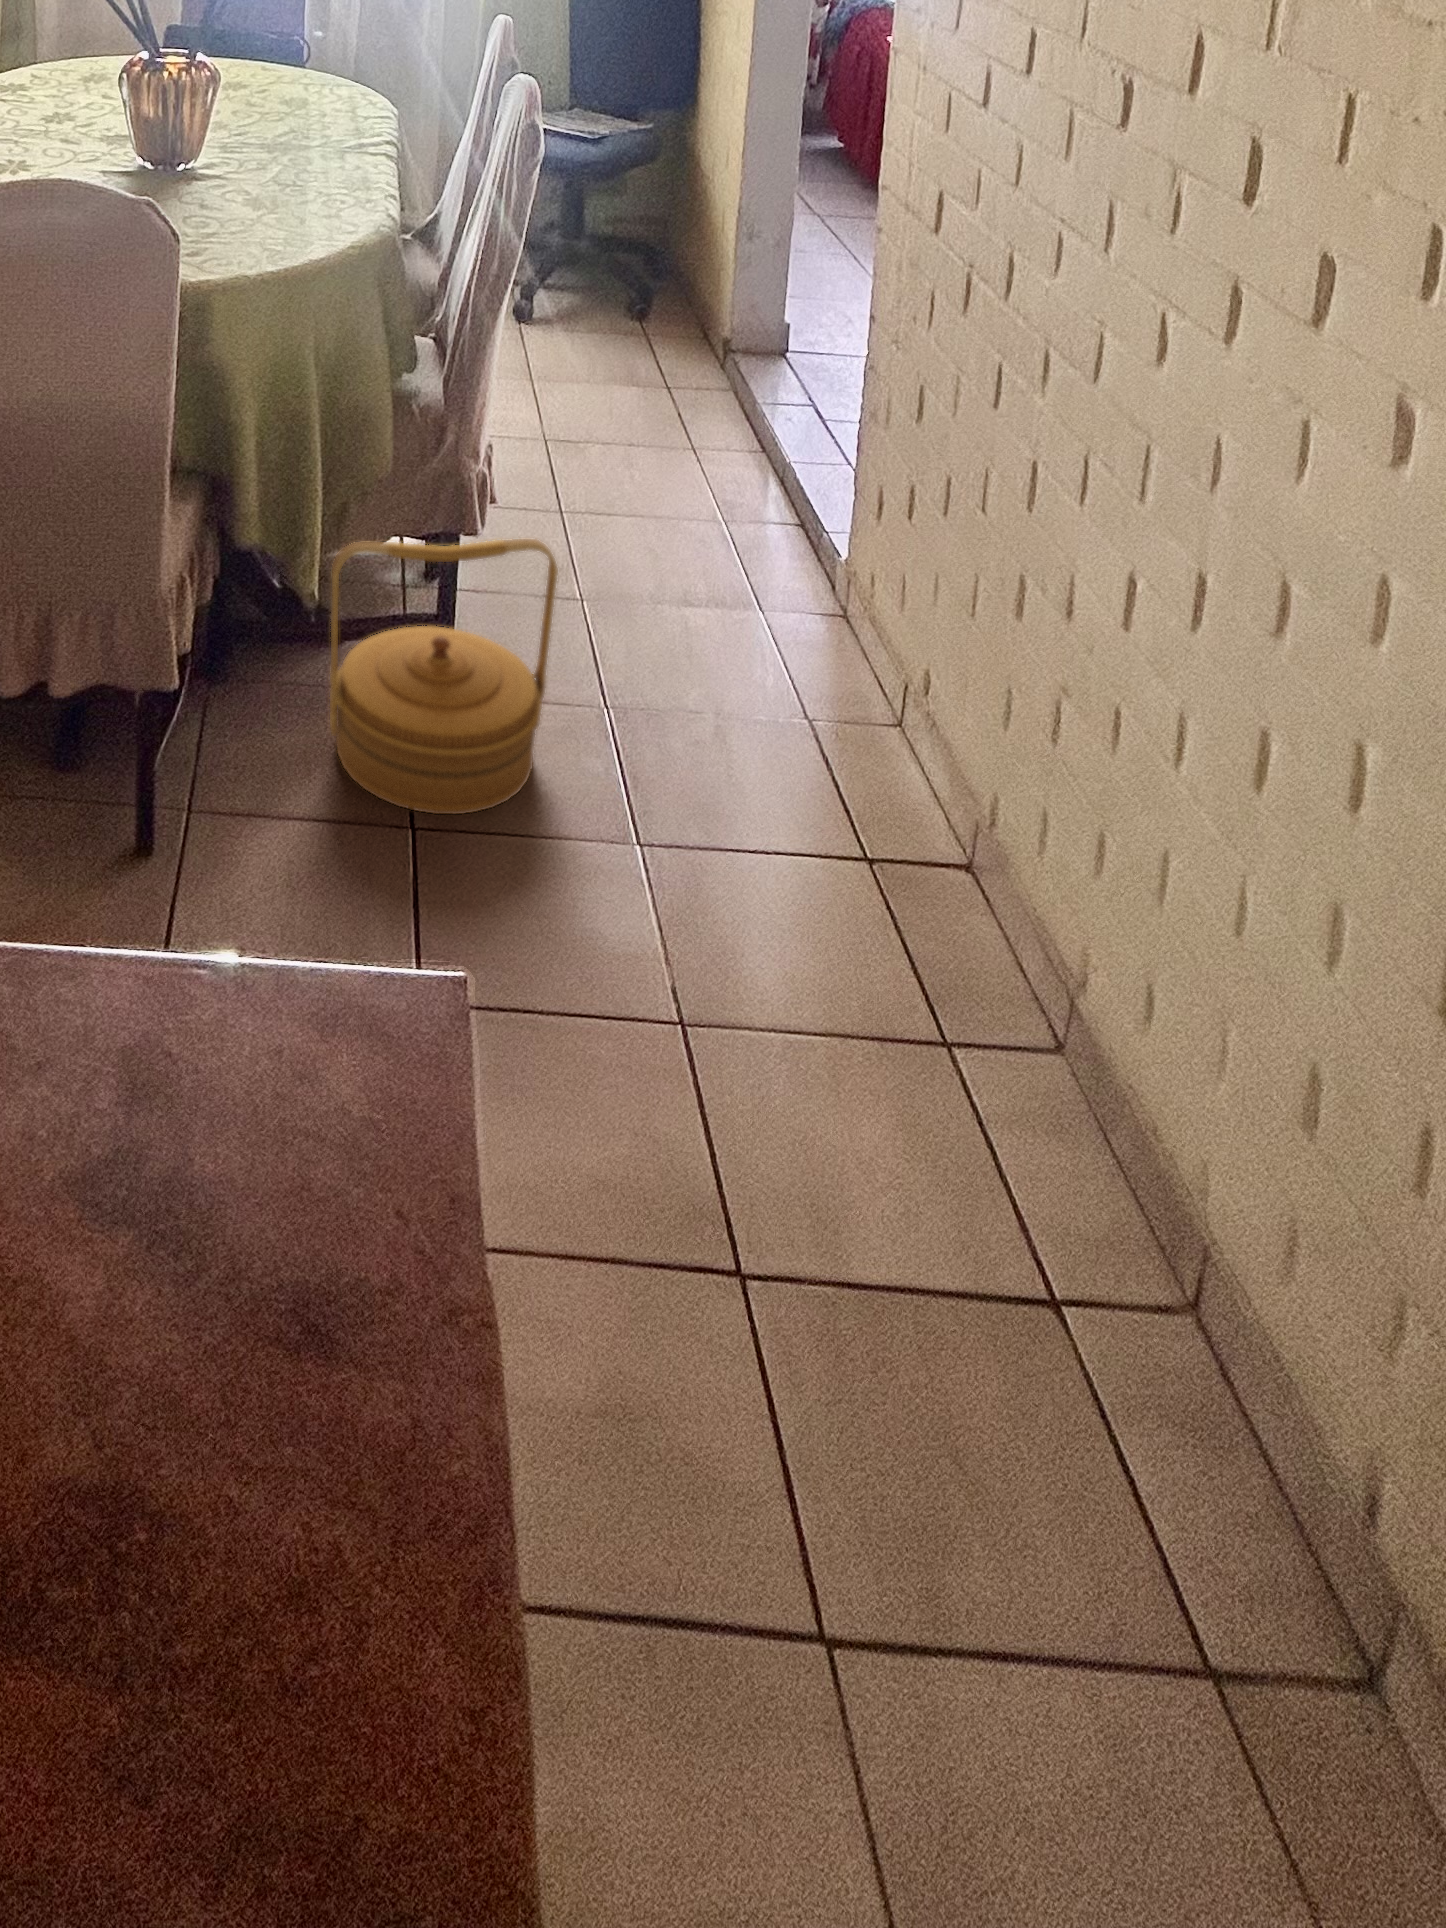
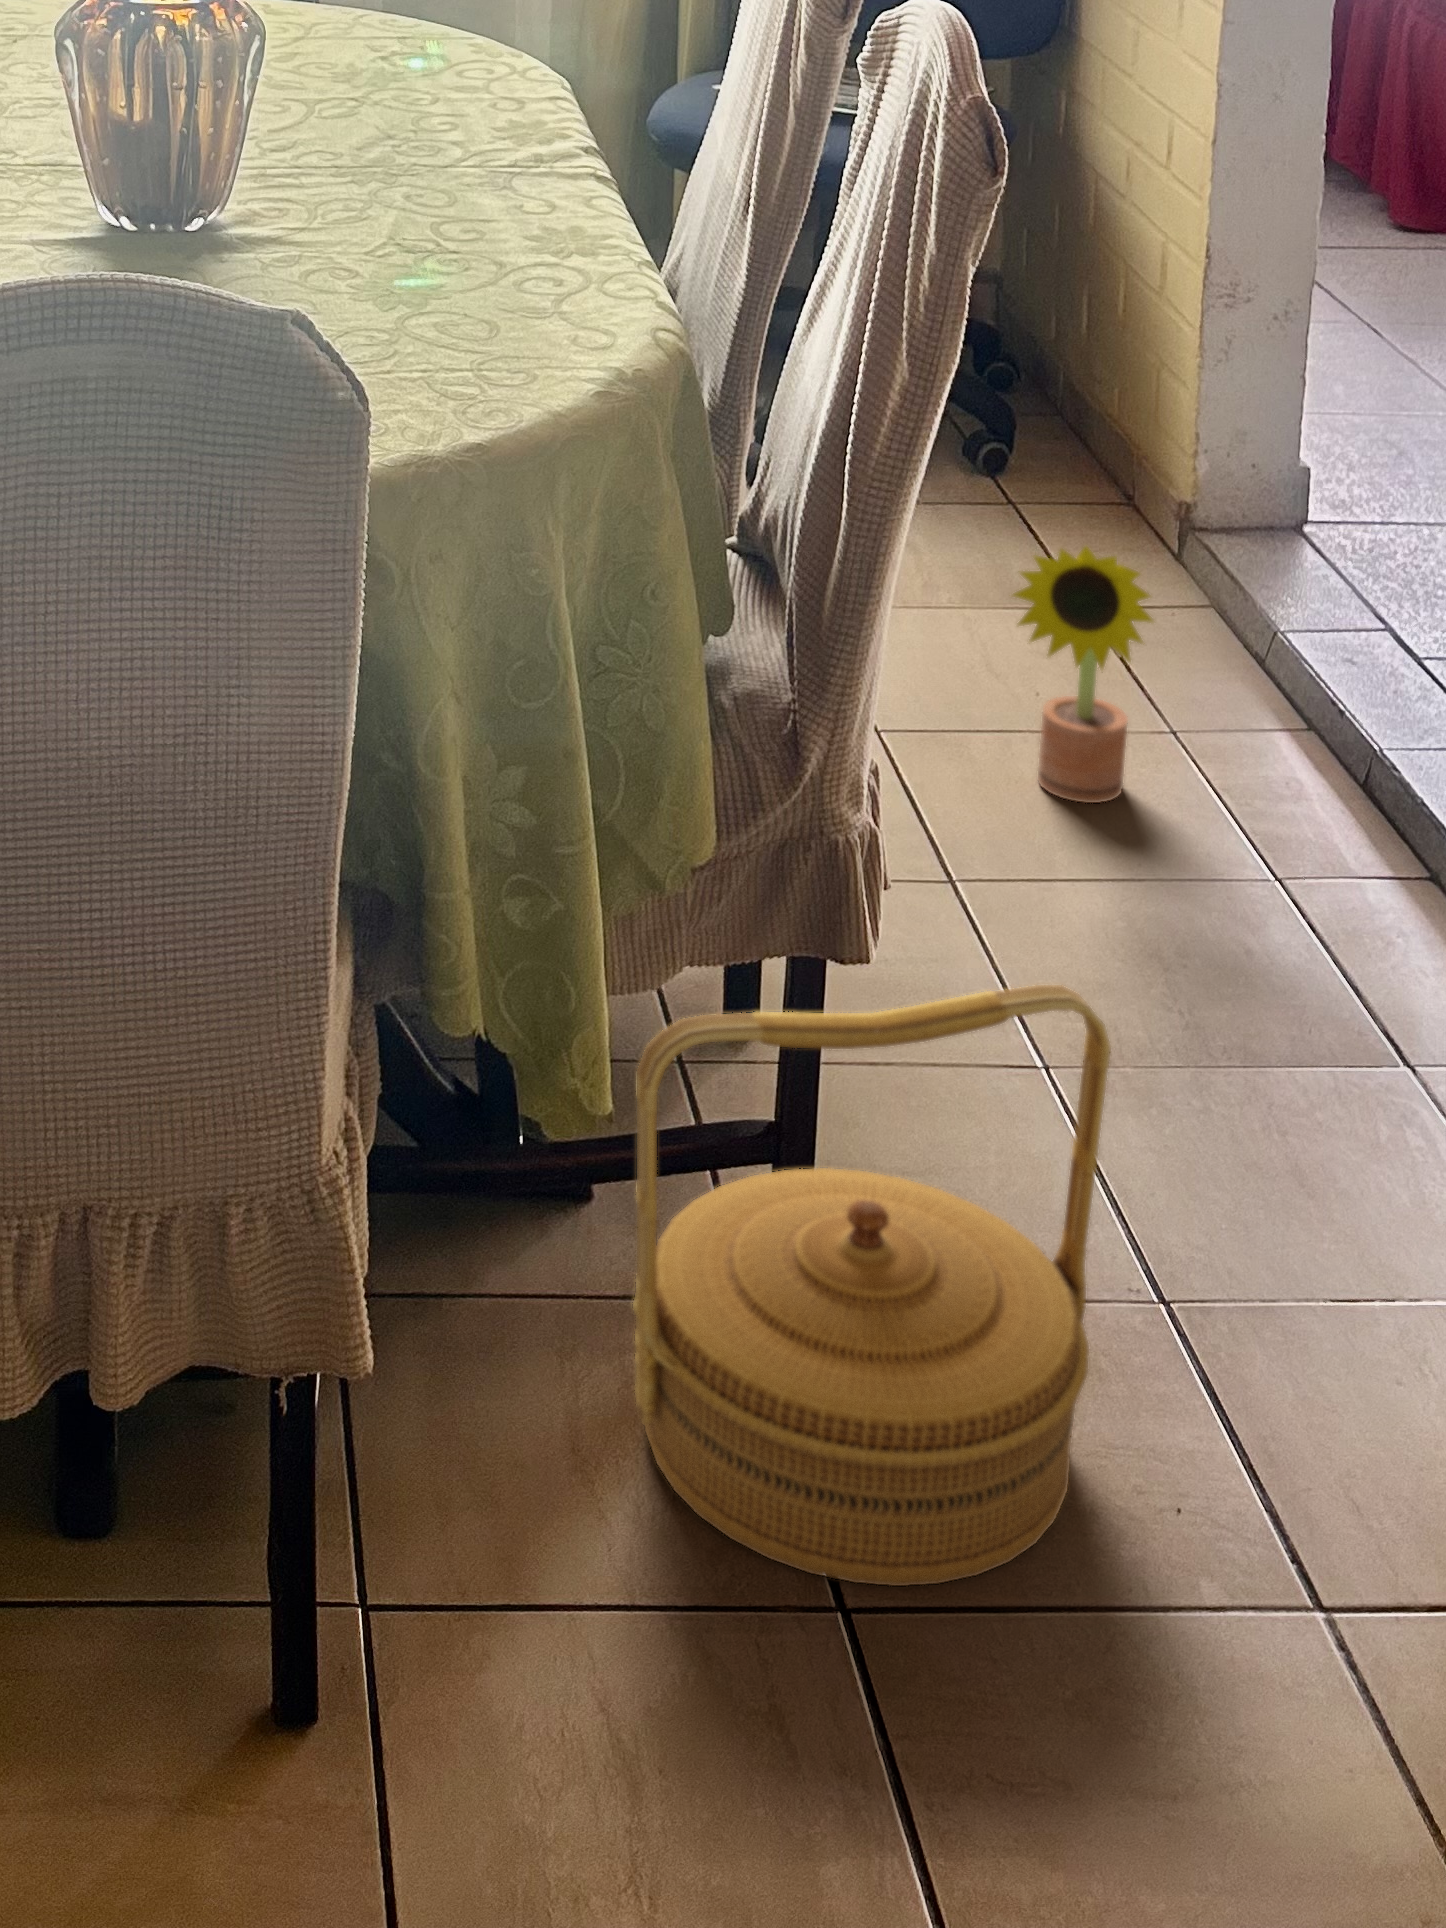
decorative plant: none [596,350,665,481] -> present [1013,546,1153,803]

